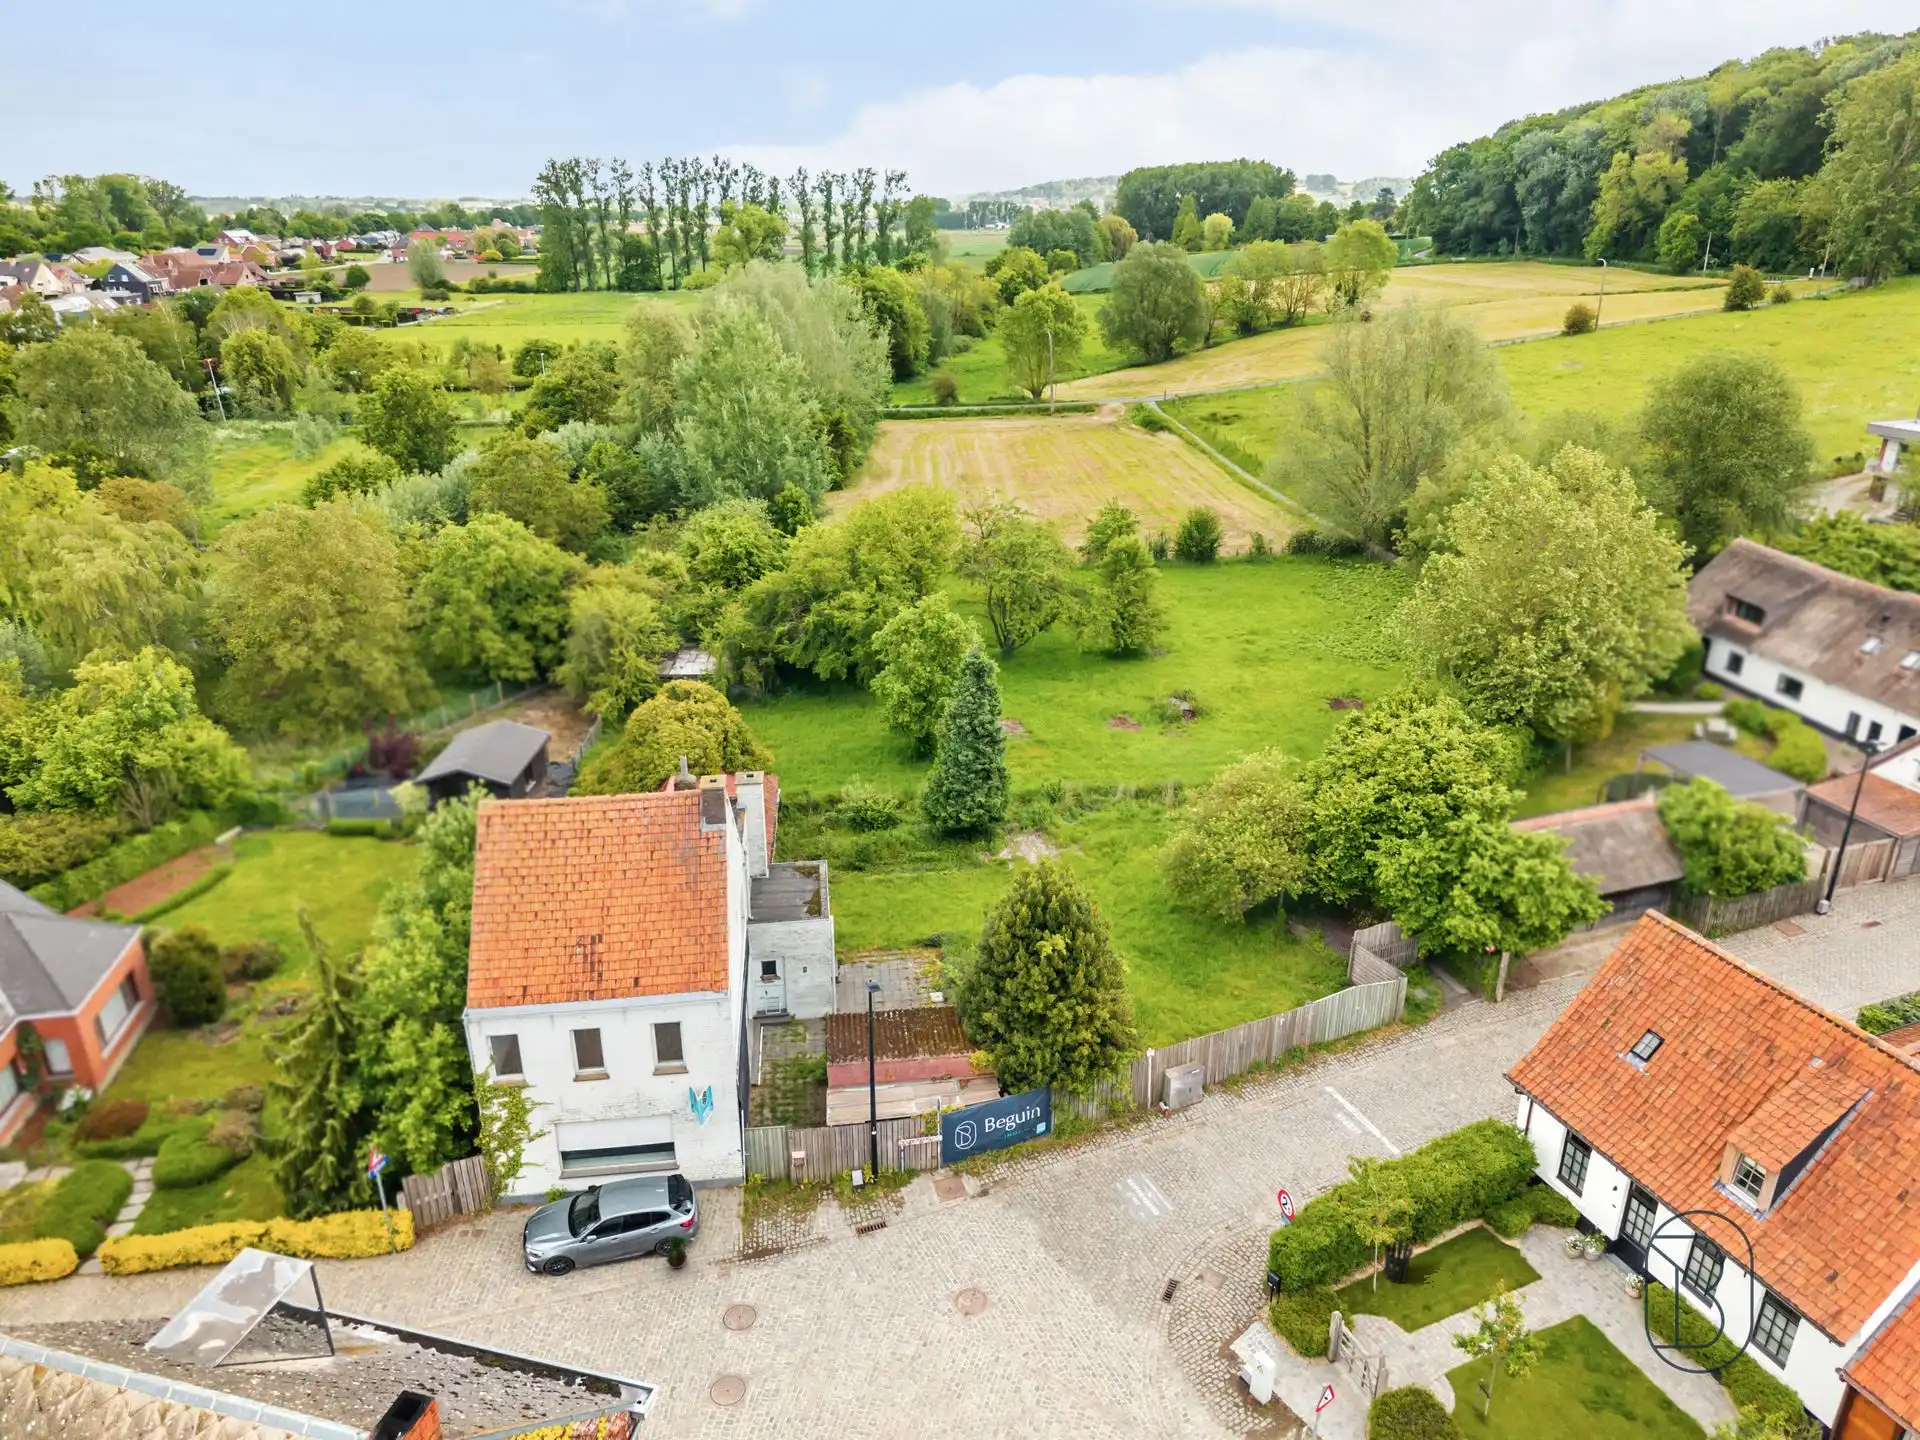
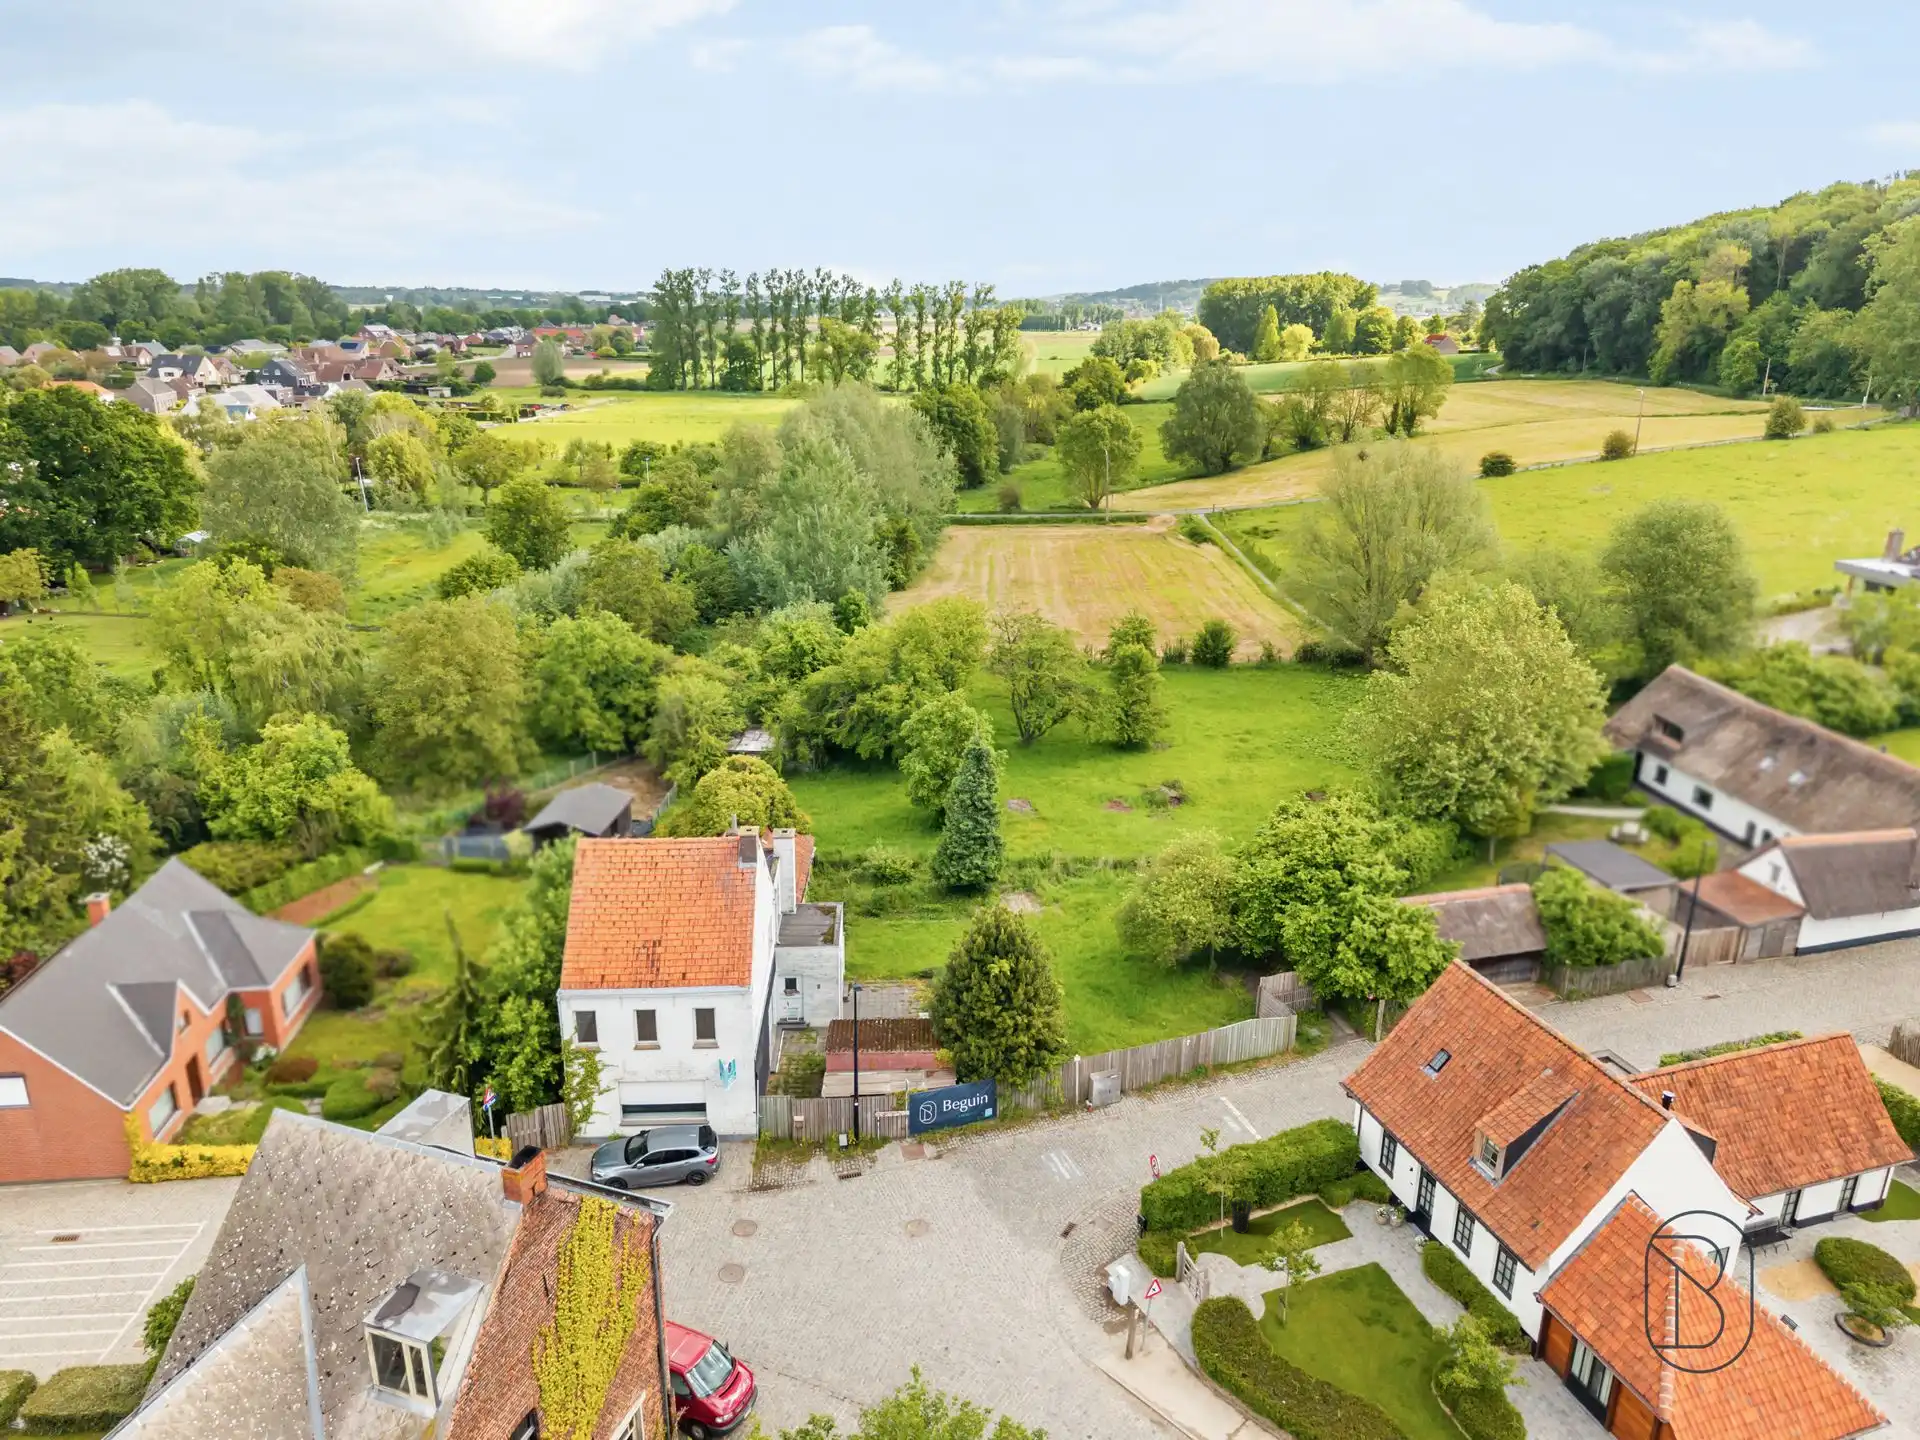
potted tree: present [667,1236,687,1269] -> none [693,1166,712,1194]

